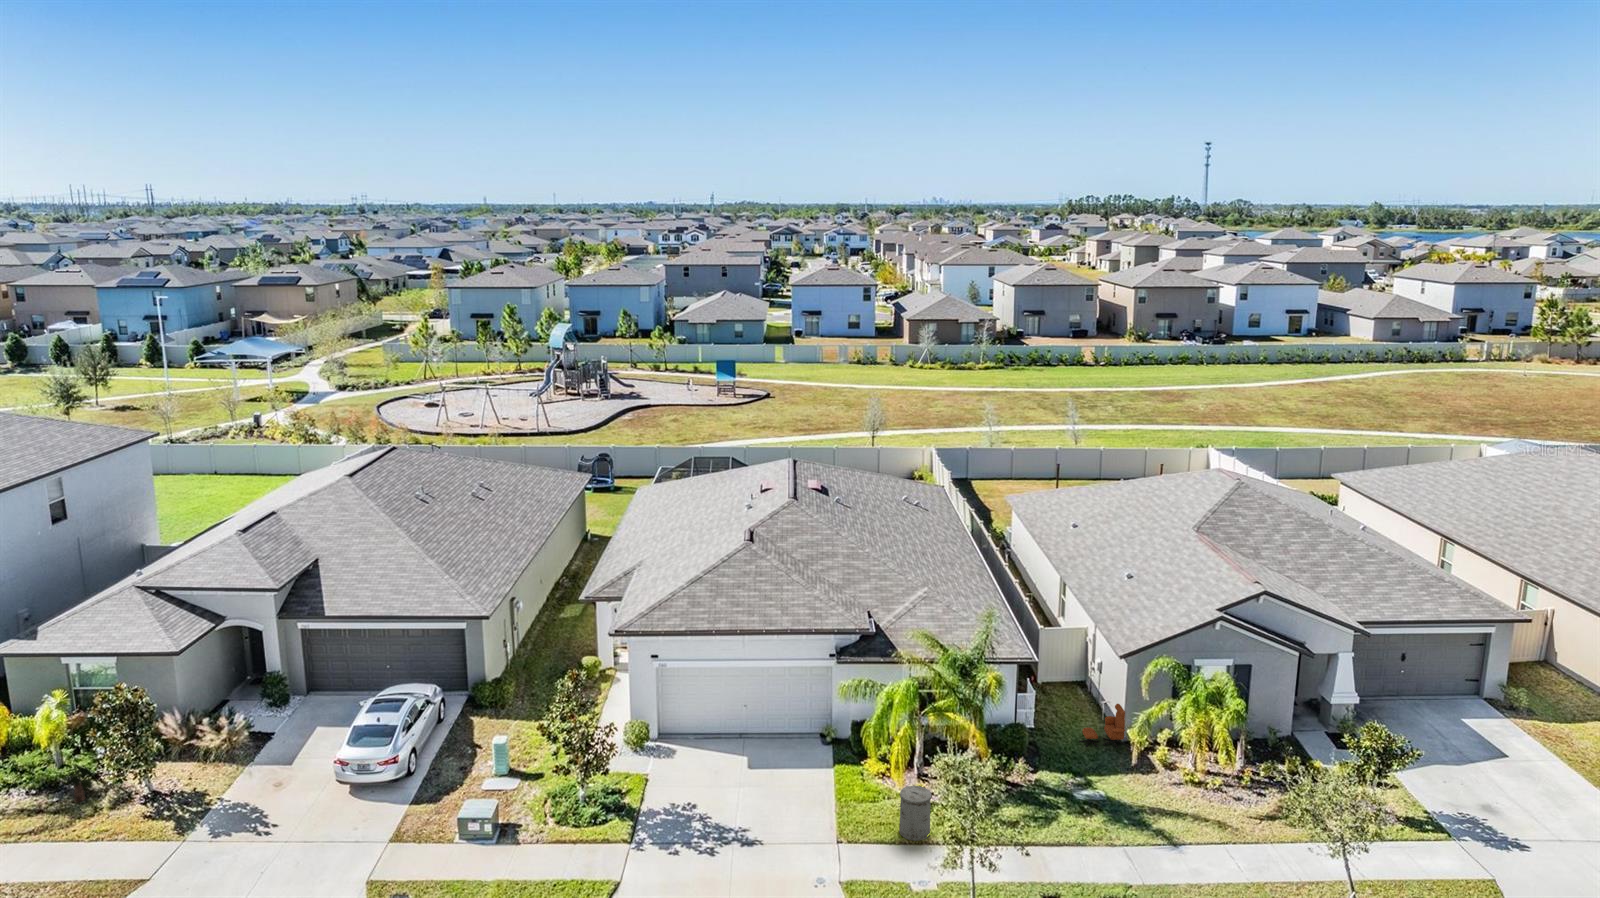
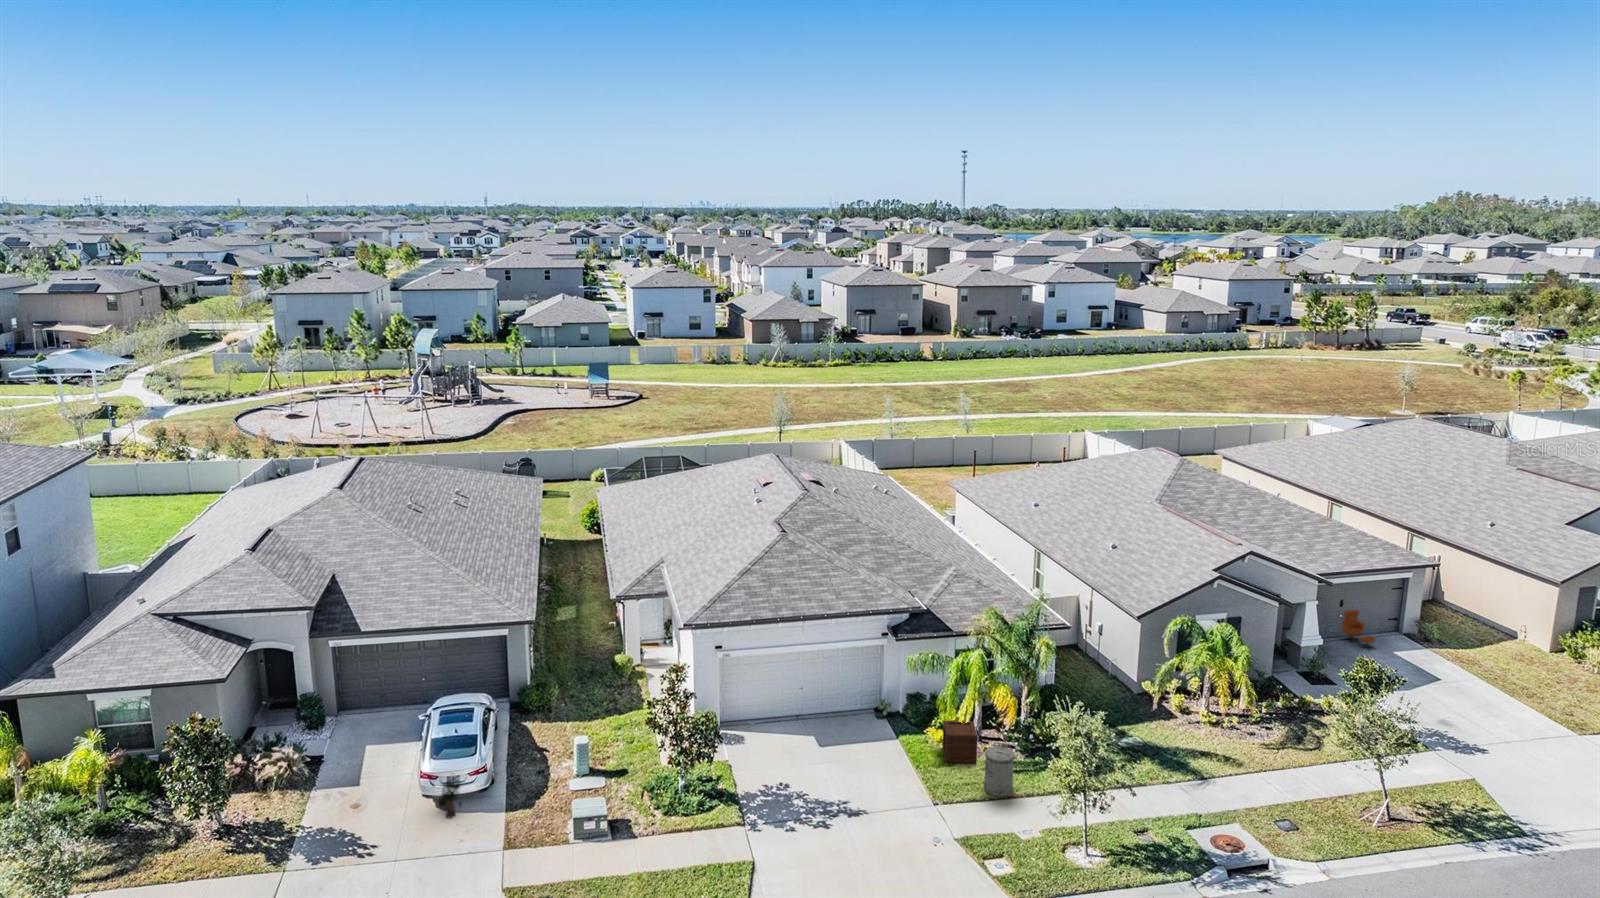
lounge chair: present [1079,704,1125,748] -> present [1341,610,1375,648]
wooden crate: none [871,753,909,802] -> present [943,721,977,763]
potted plant: present [65,766,99,802] -> present [438,781,461,818]

